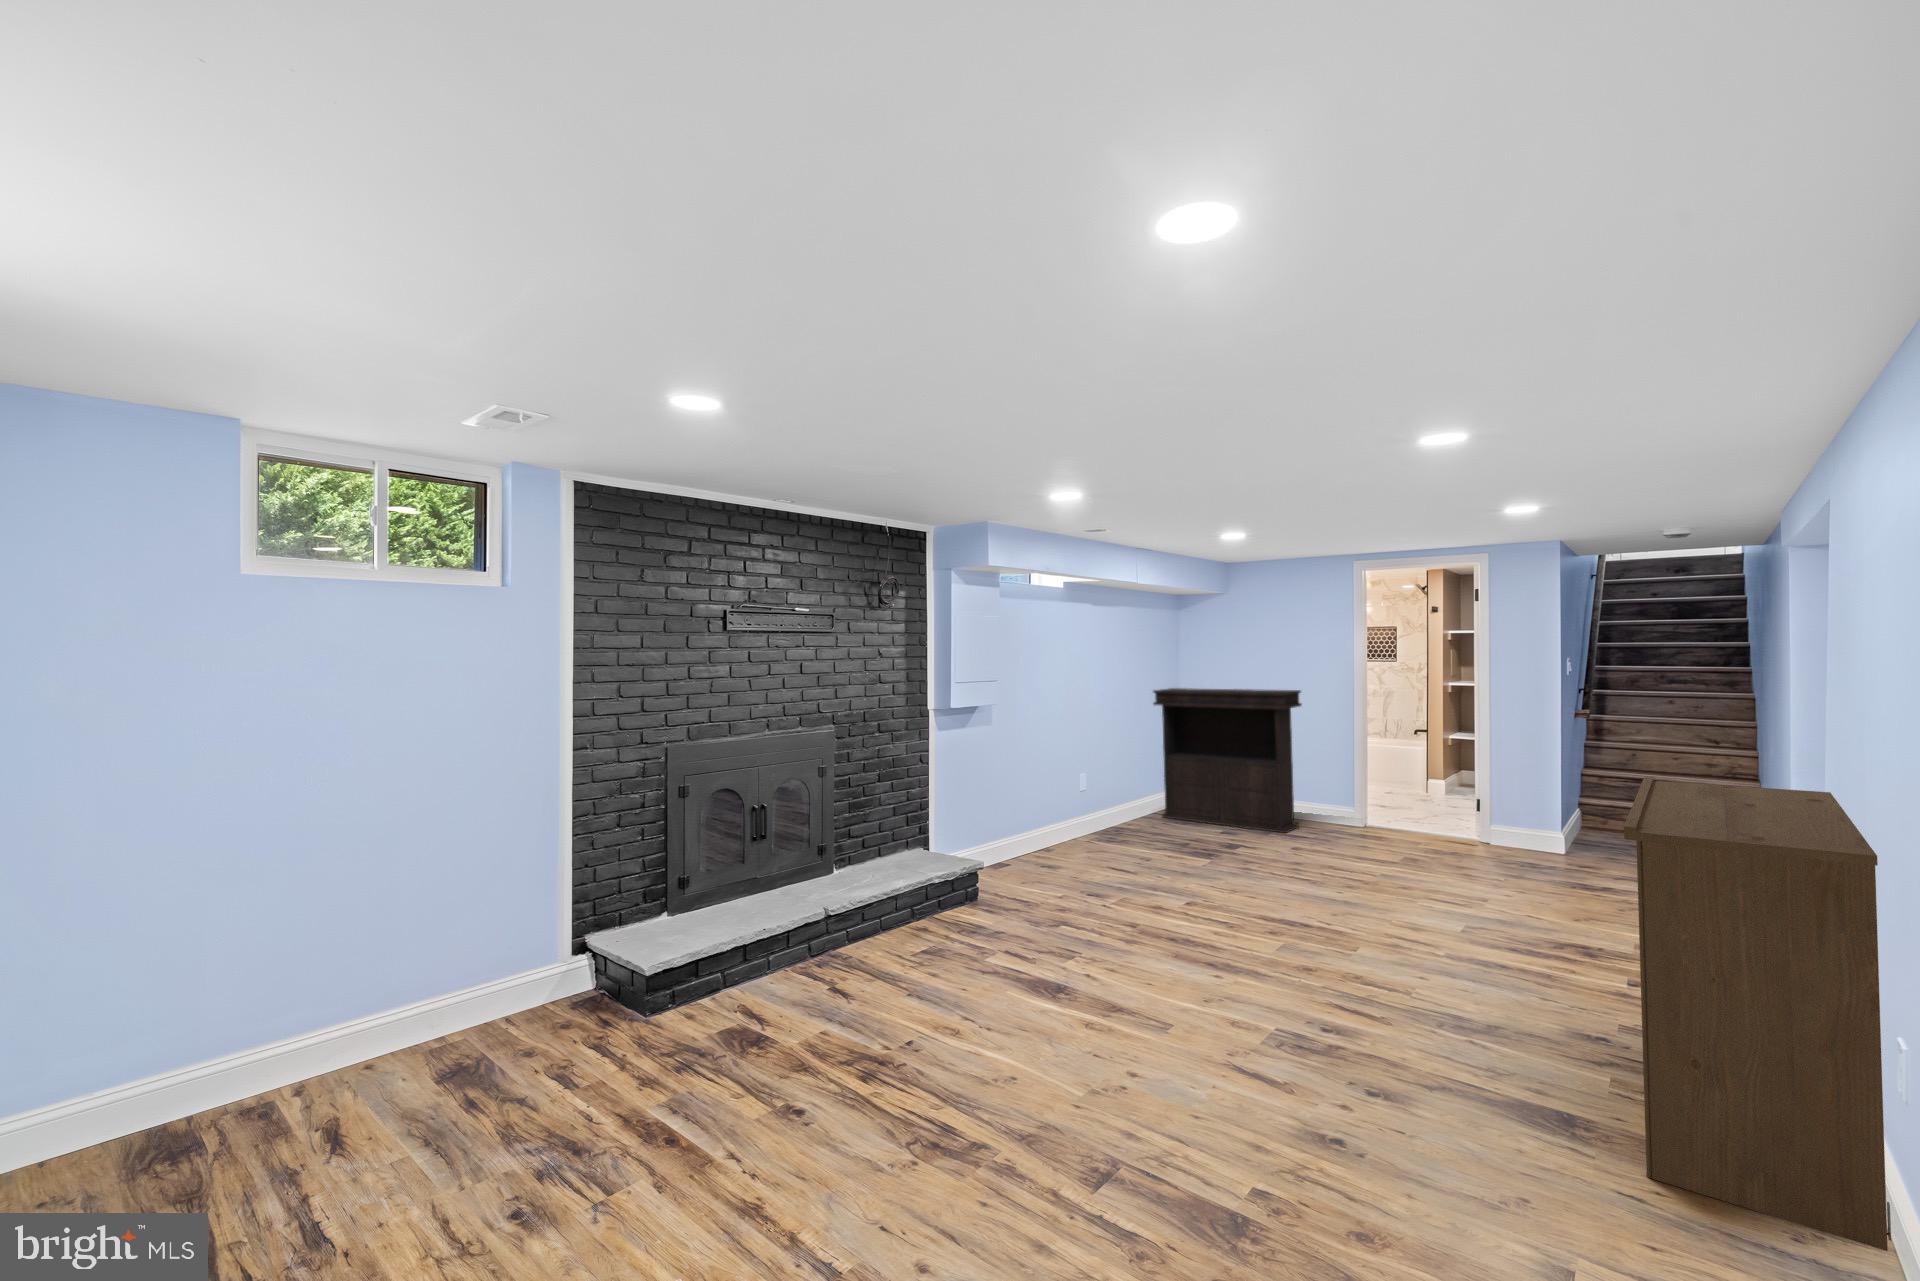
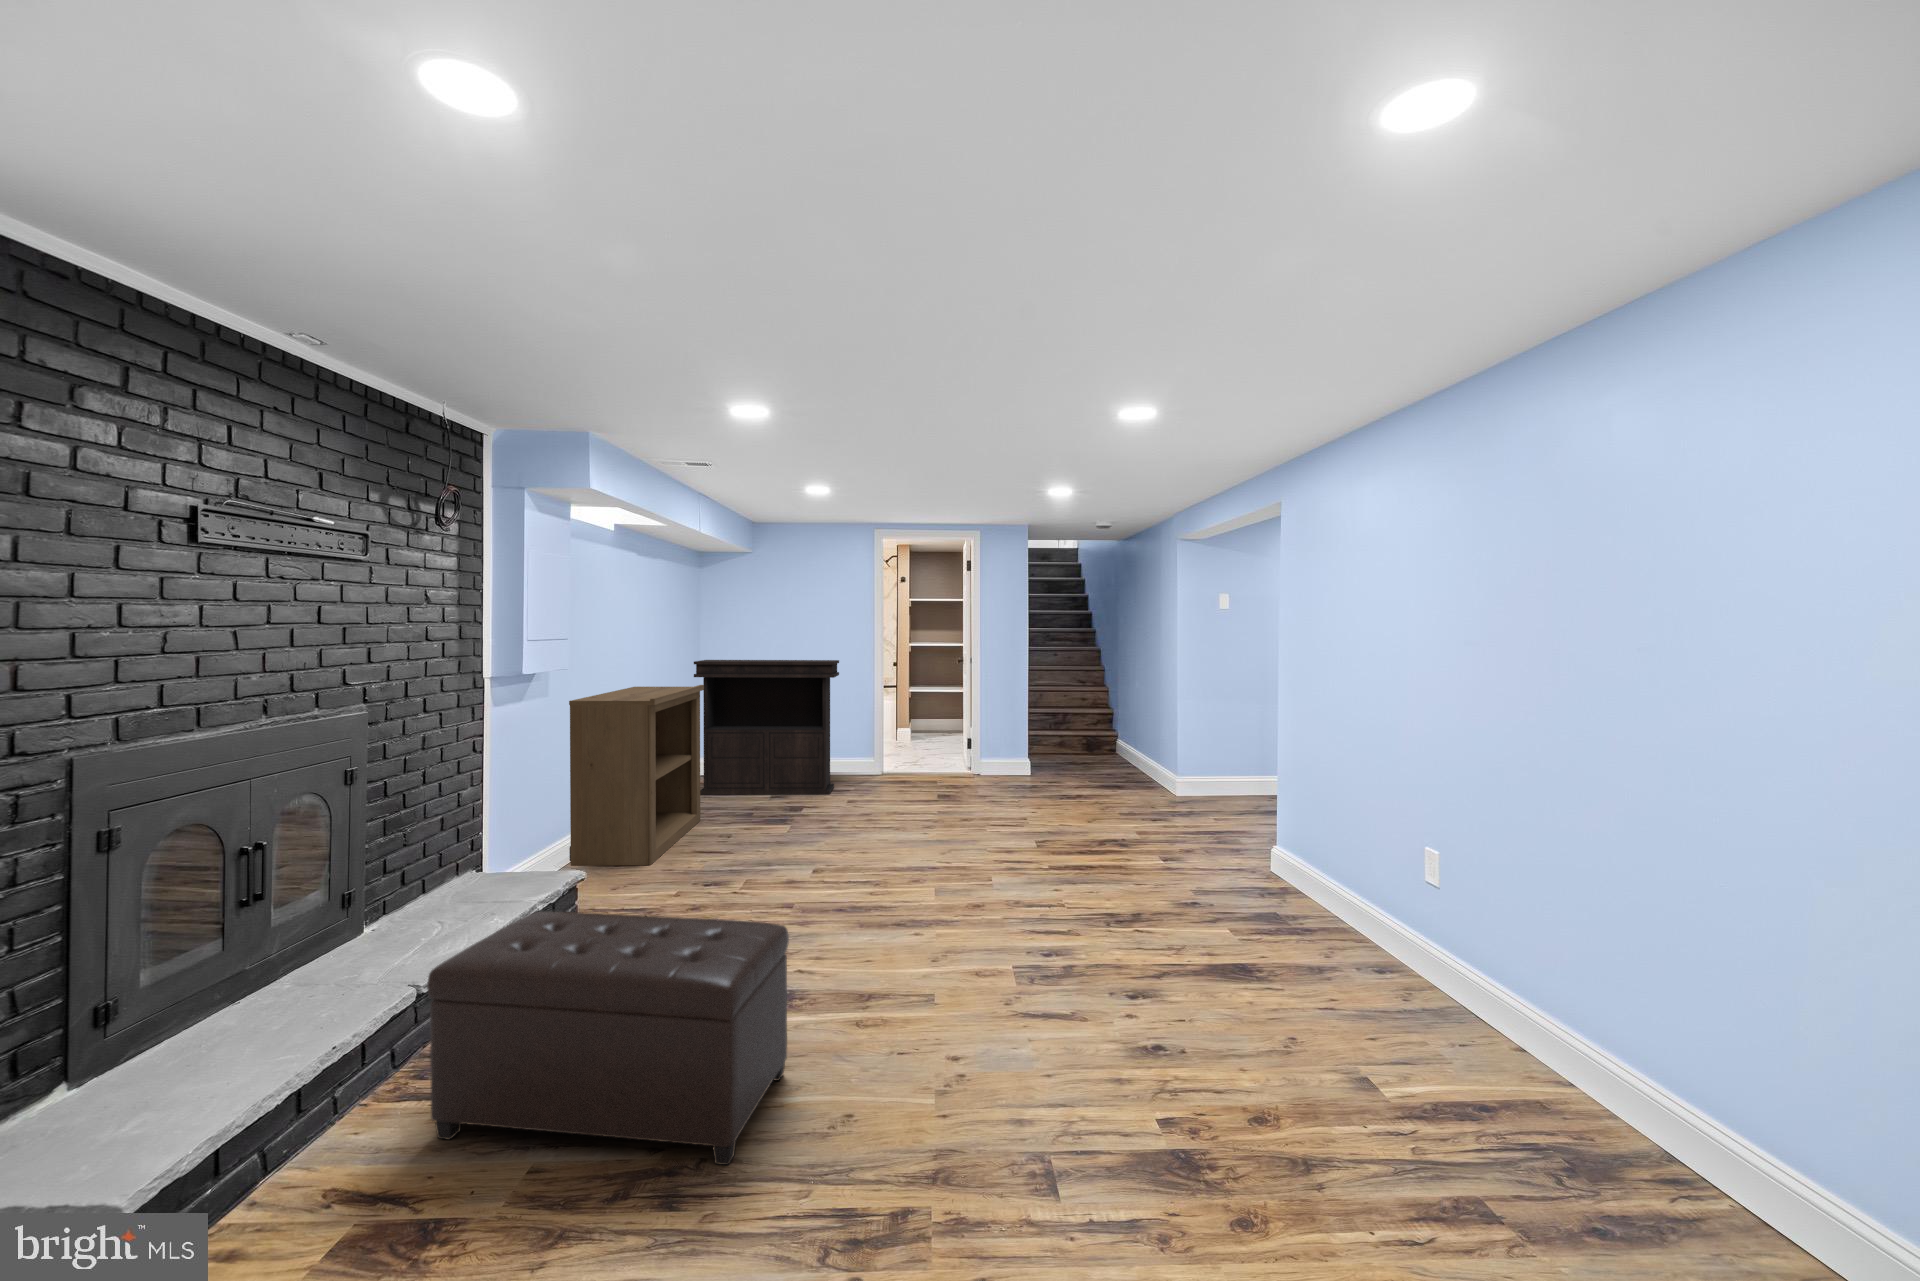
bookshelf: present [1624,777,1891,1251] -> present [569,685,704,866]
ottoman: none [793,876,1002,1075] -> present [427,912,789,1165]

